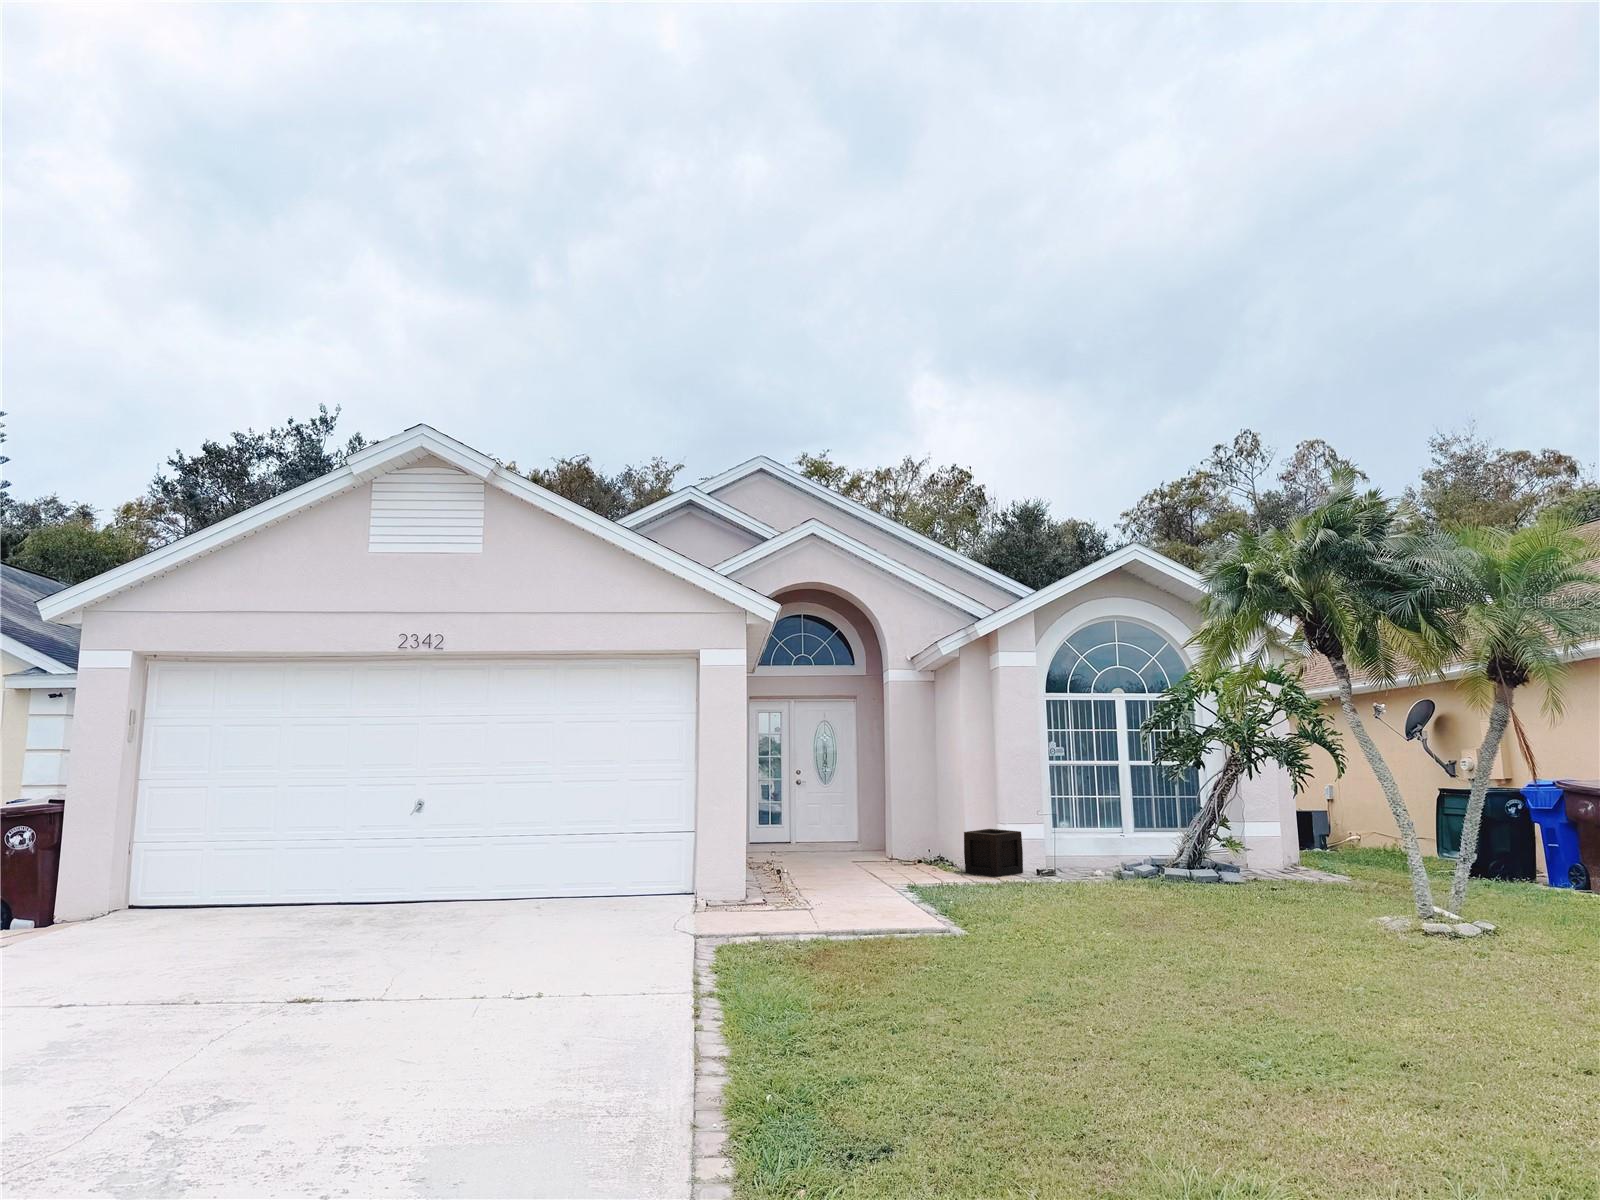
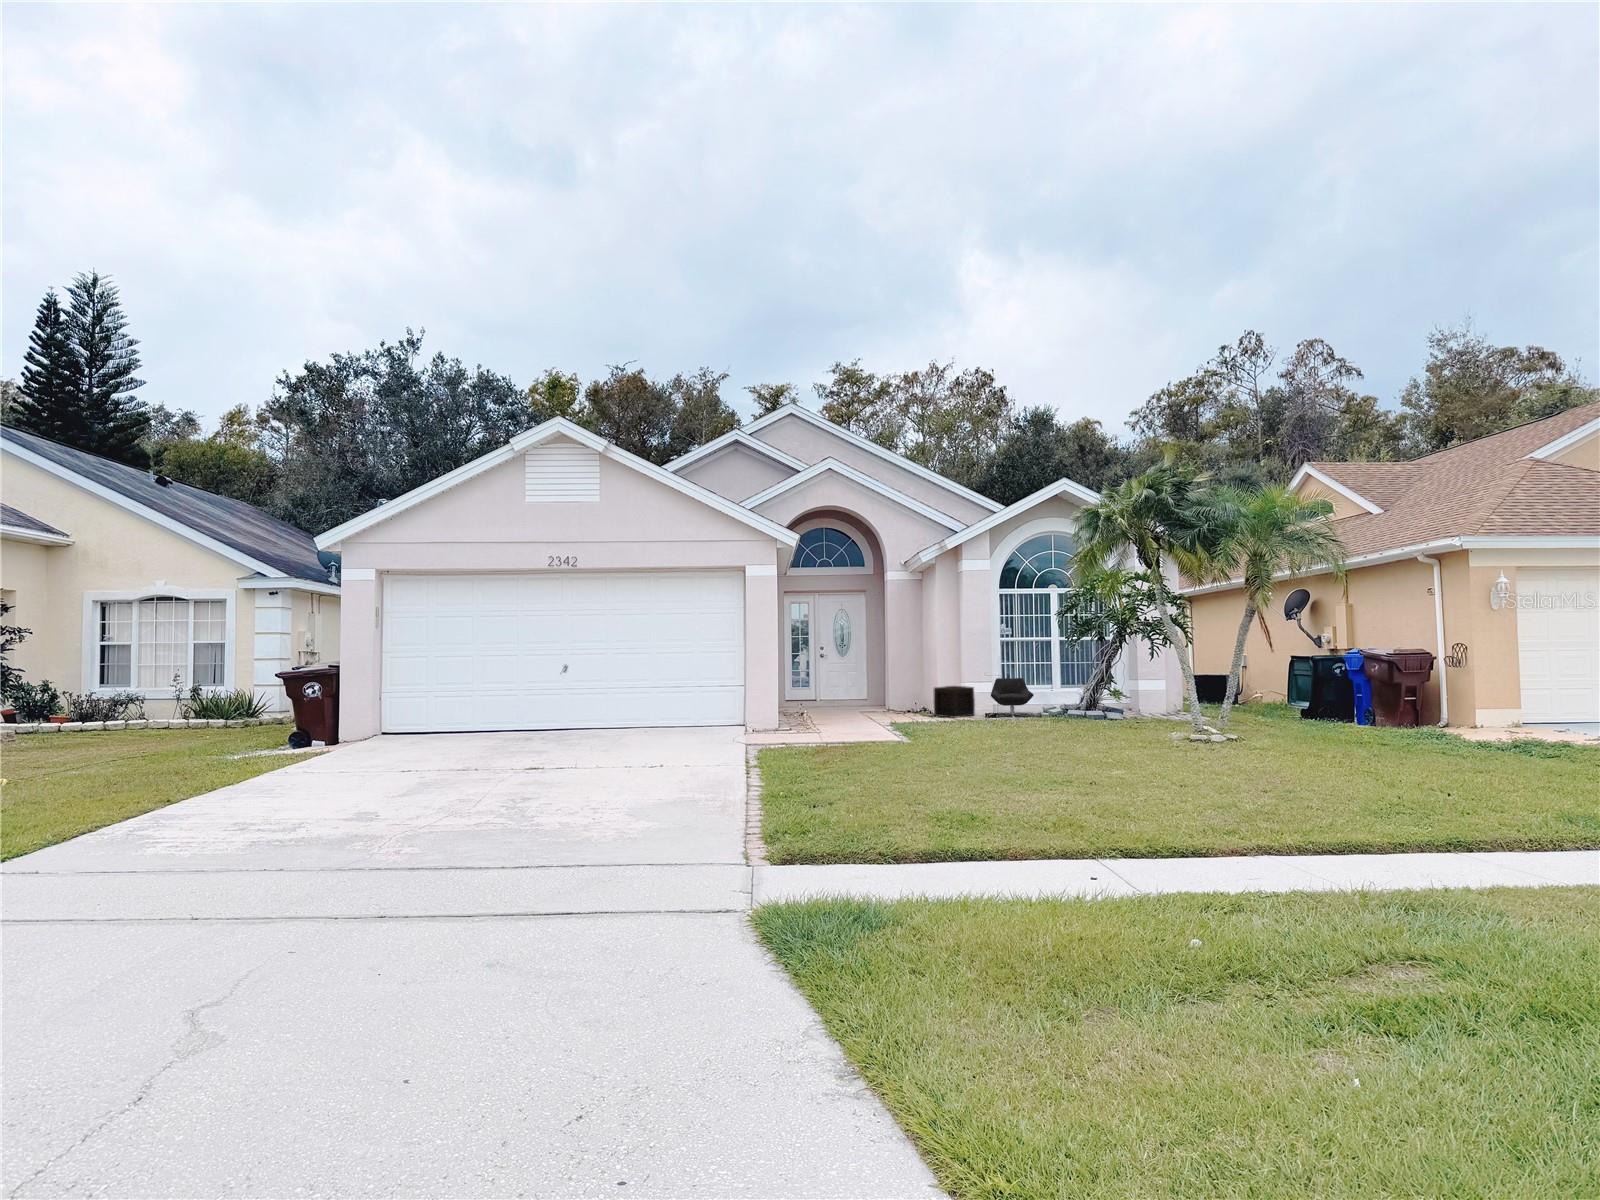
lounge chair: none [1044,818,1110,878] -> present [991,678,1034,718]

